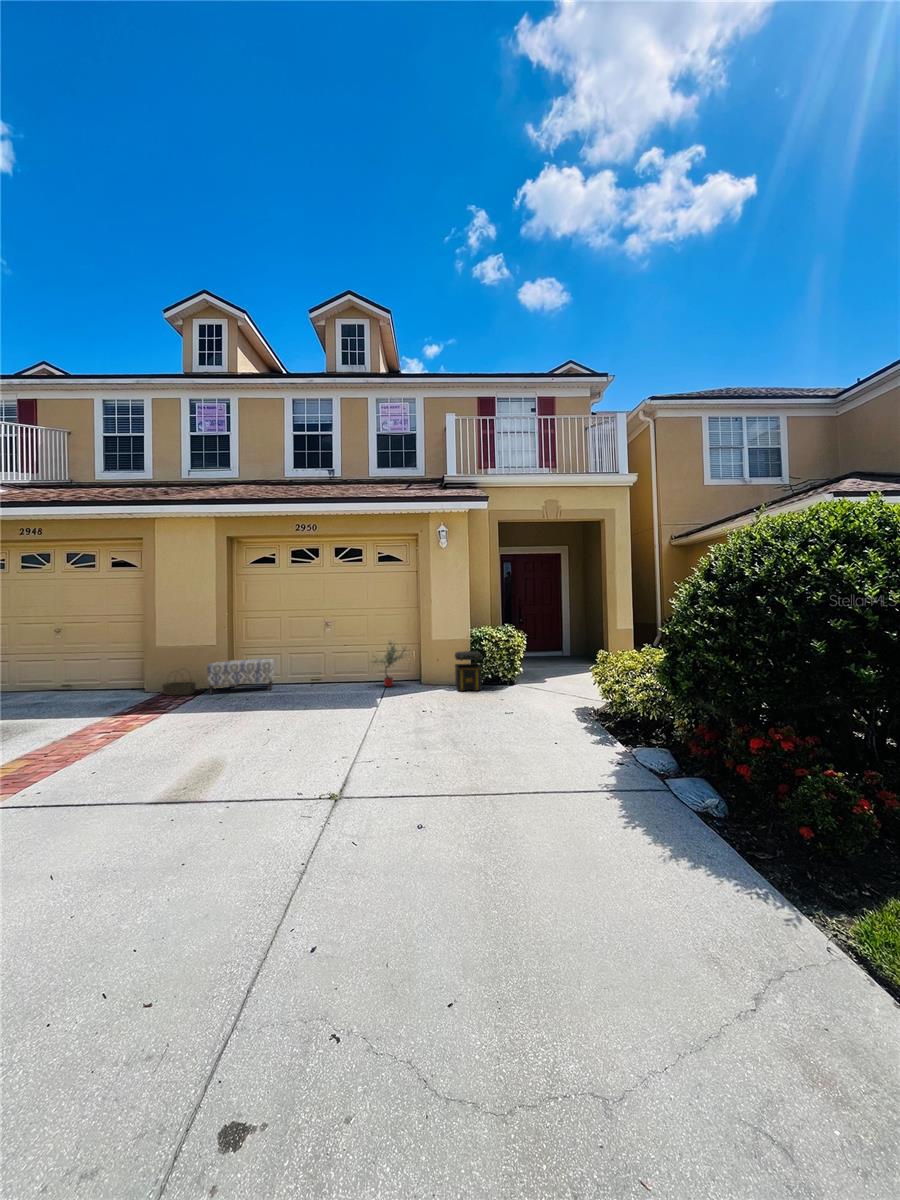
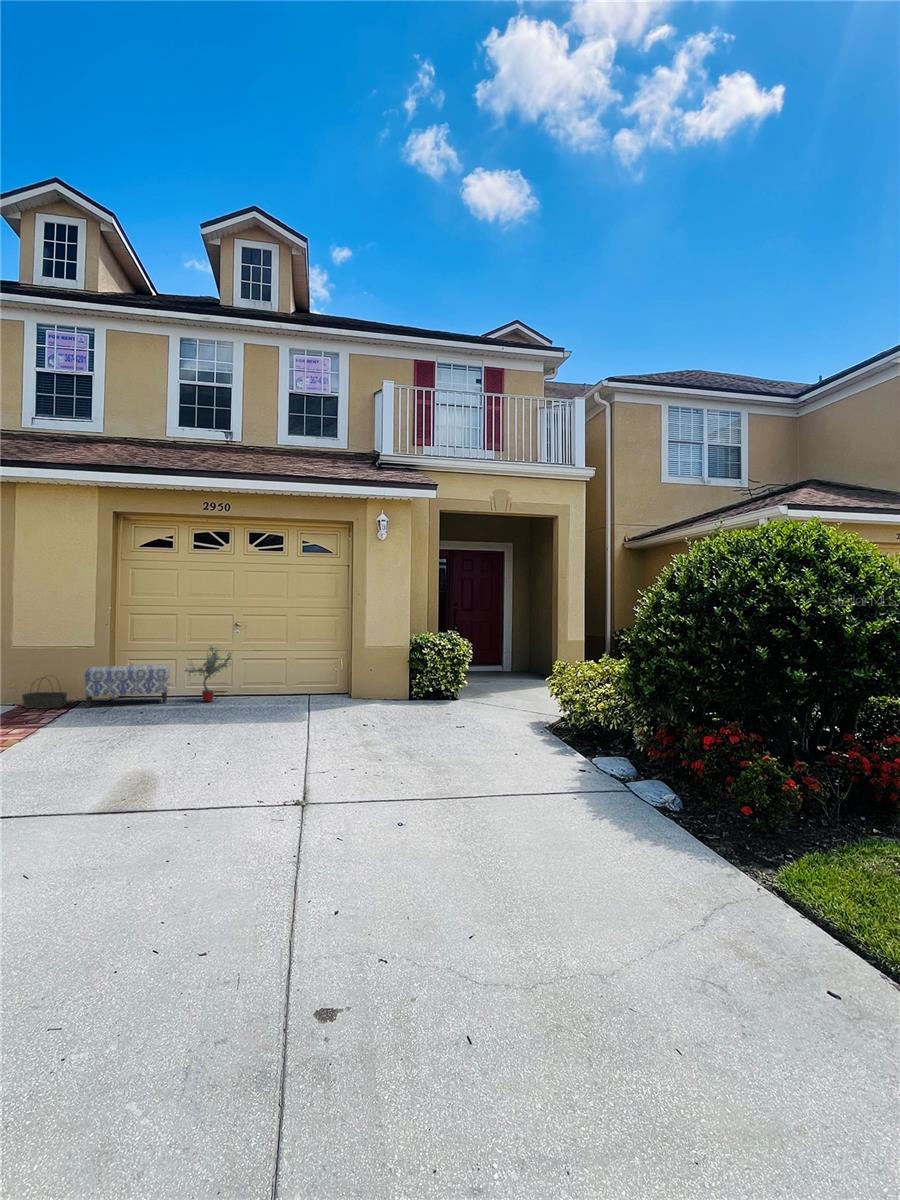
potted tree: present [371,642,407,687] -> present [185,646,232,702]
toolbox: present [455,651,482,691] -> none [391,660,424,705]

